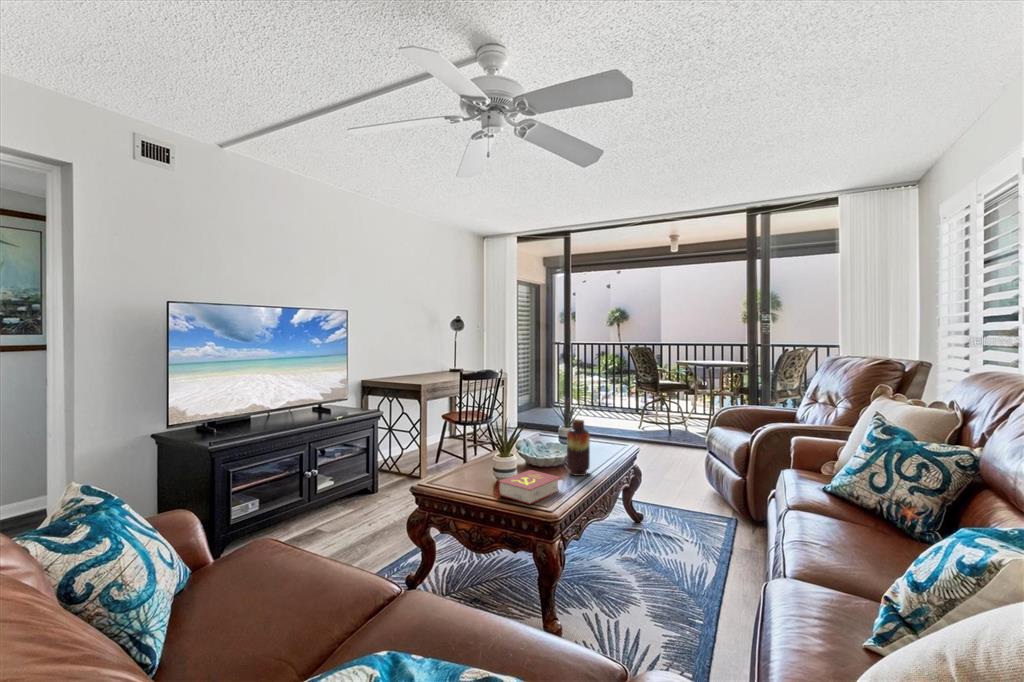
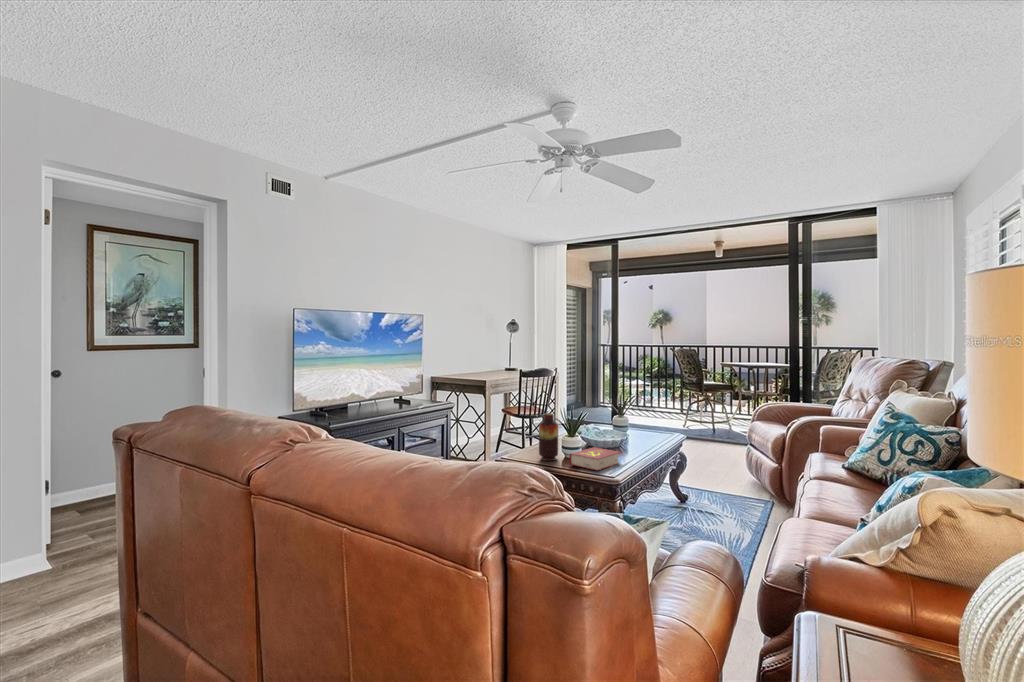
vase: present [567,419,590,476] -> present [539,413,558,461]

